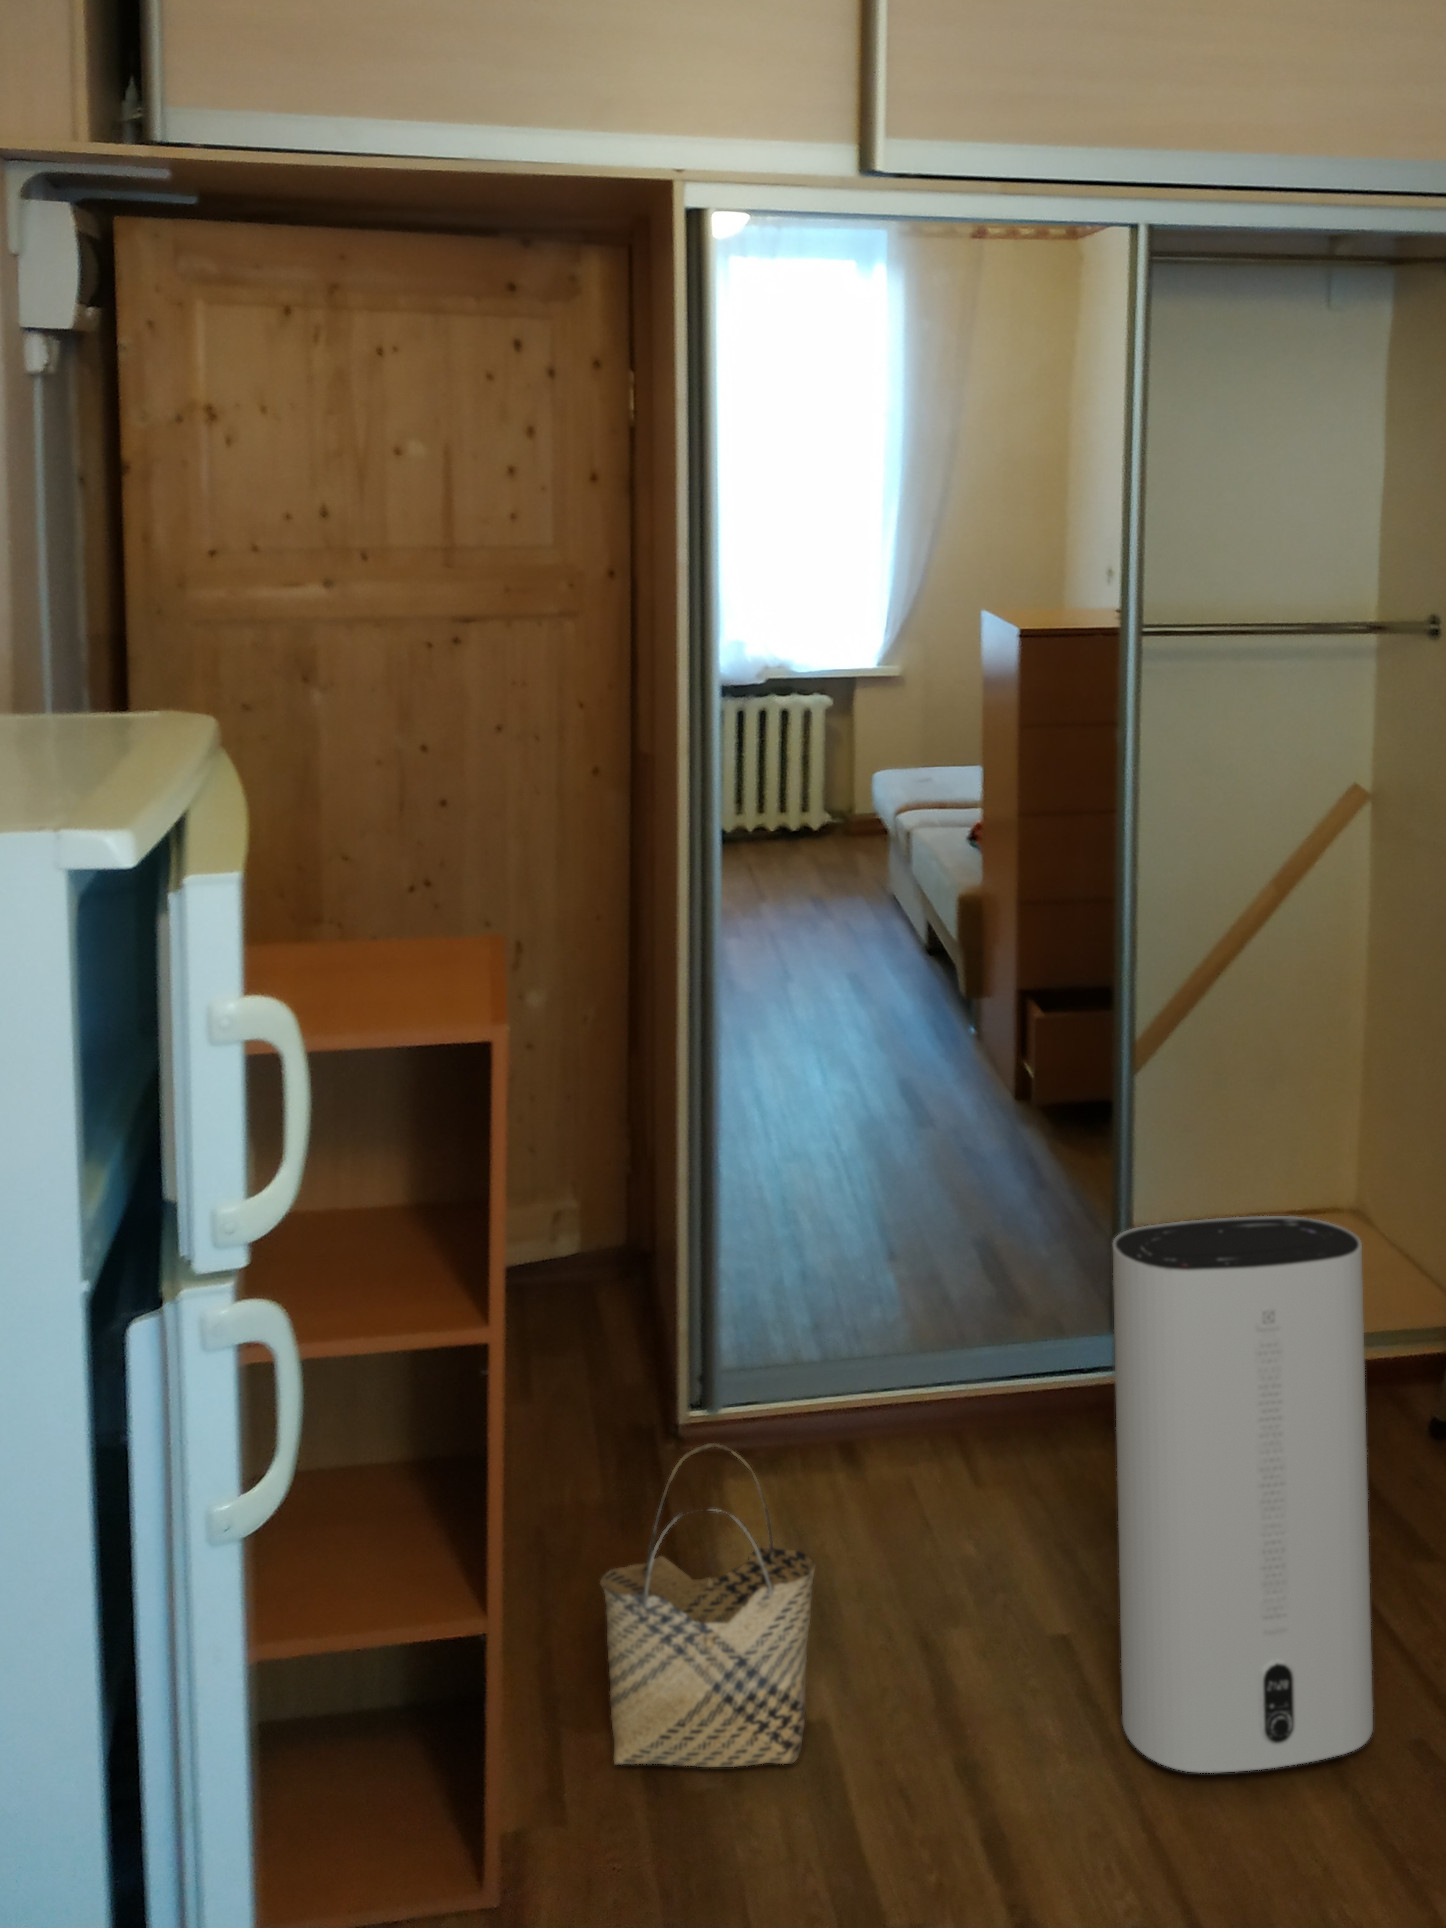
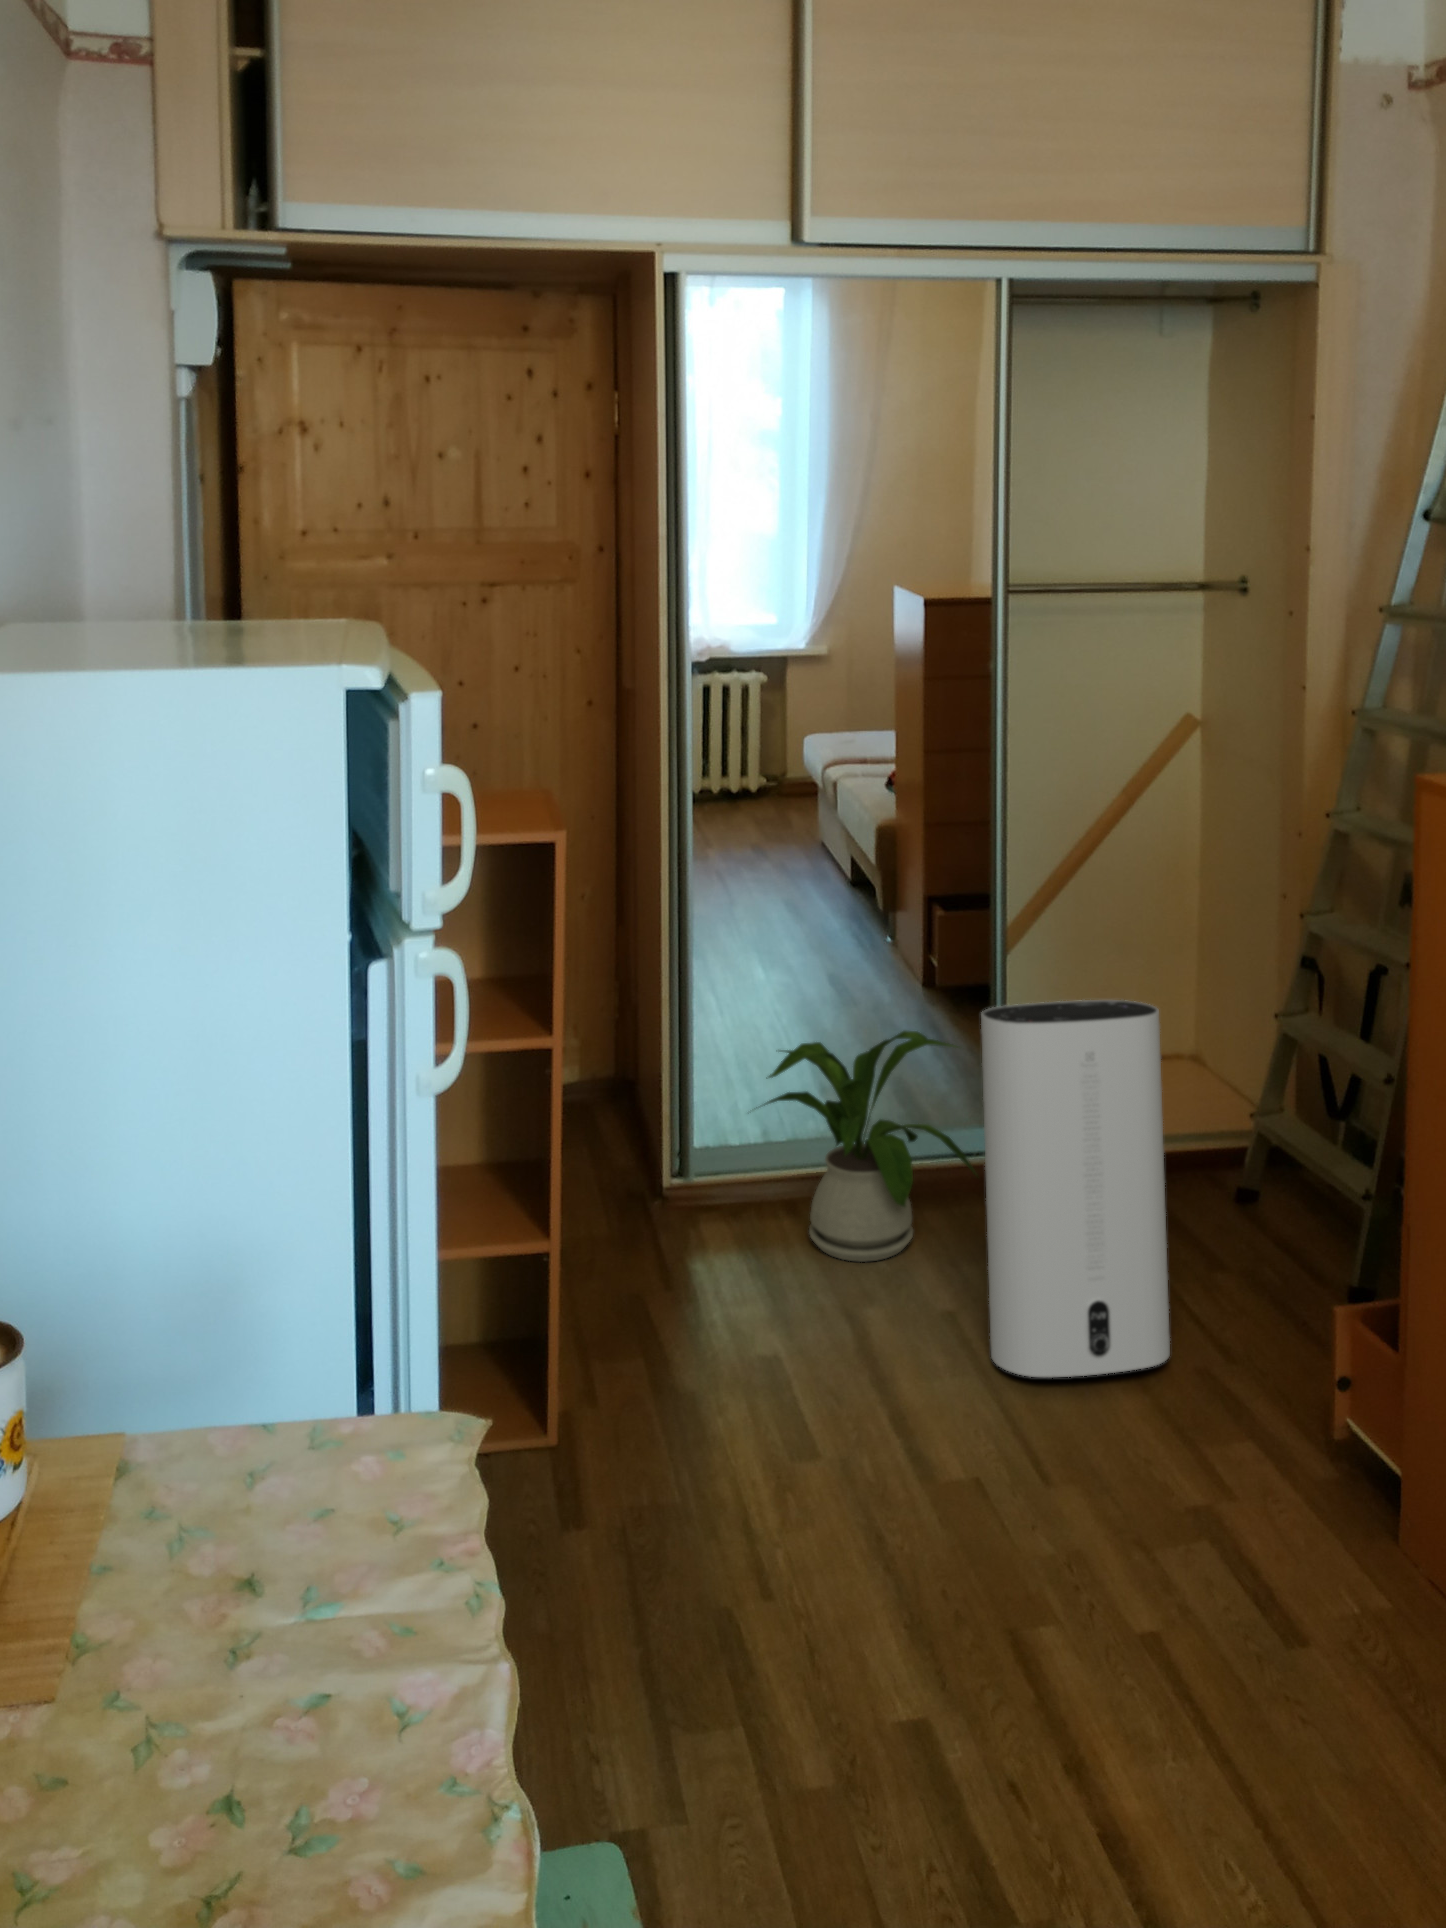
house plant: none [789,1236,1101,1544] -> present [764,1031,976,1262]
woven basket: present [600,1443,815,1767] -> none [618,1157,771,1376]

